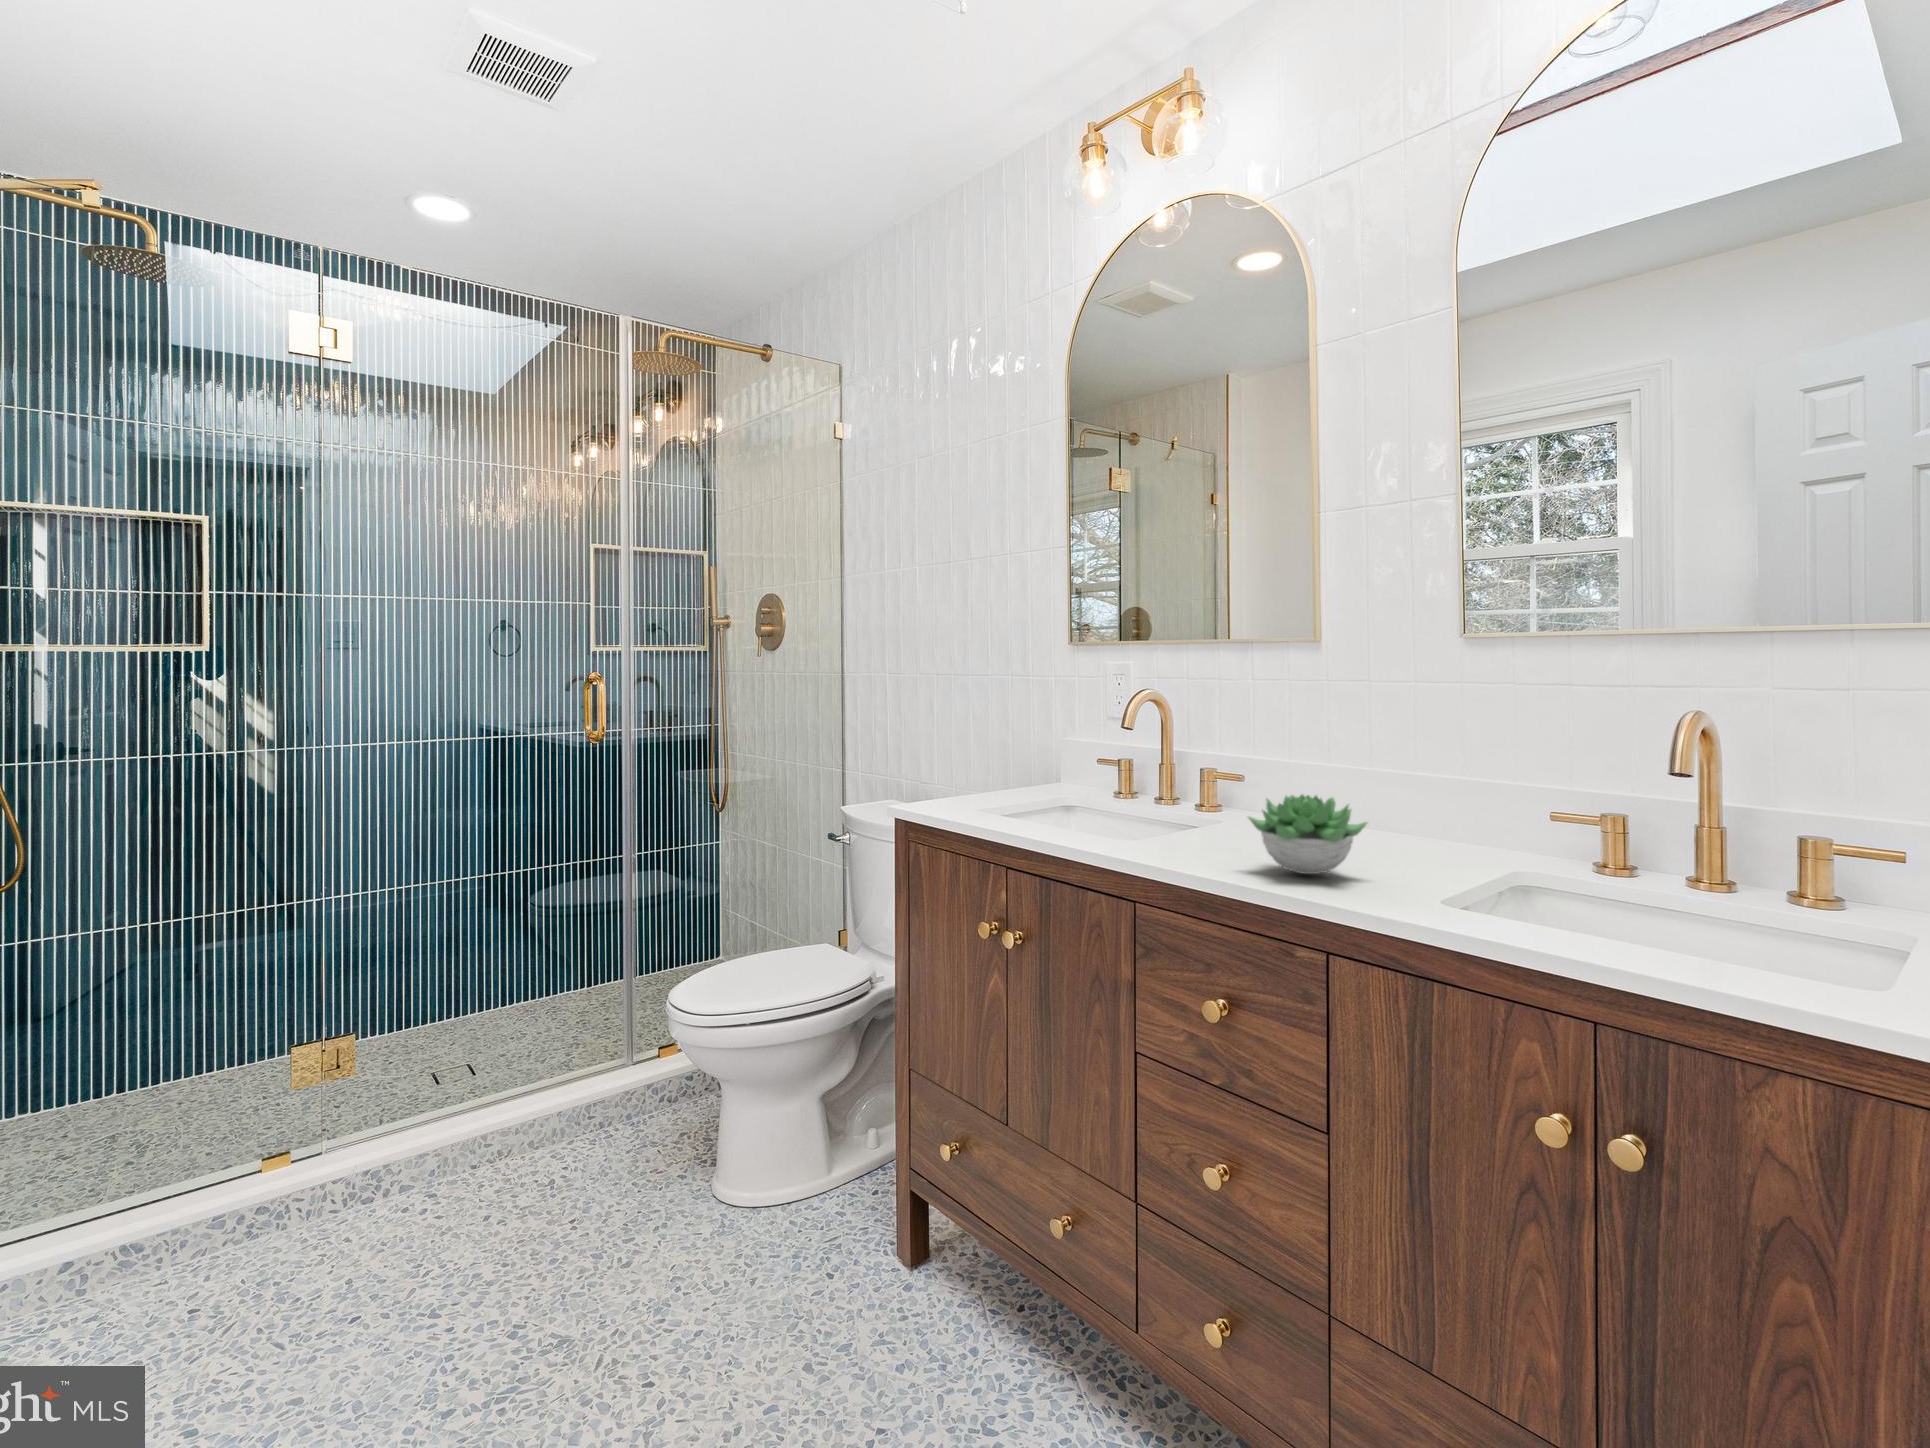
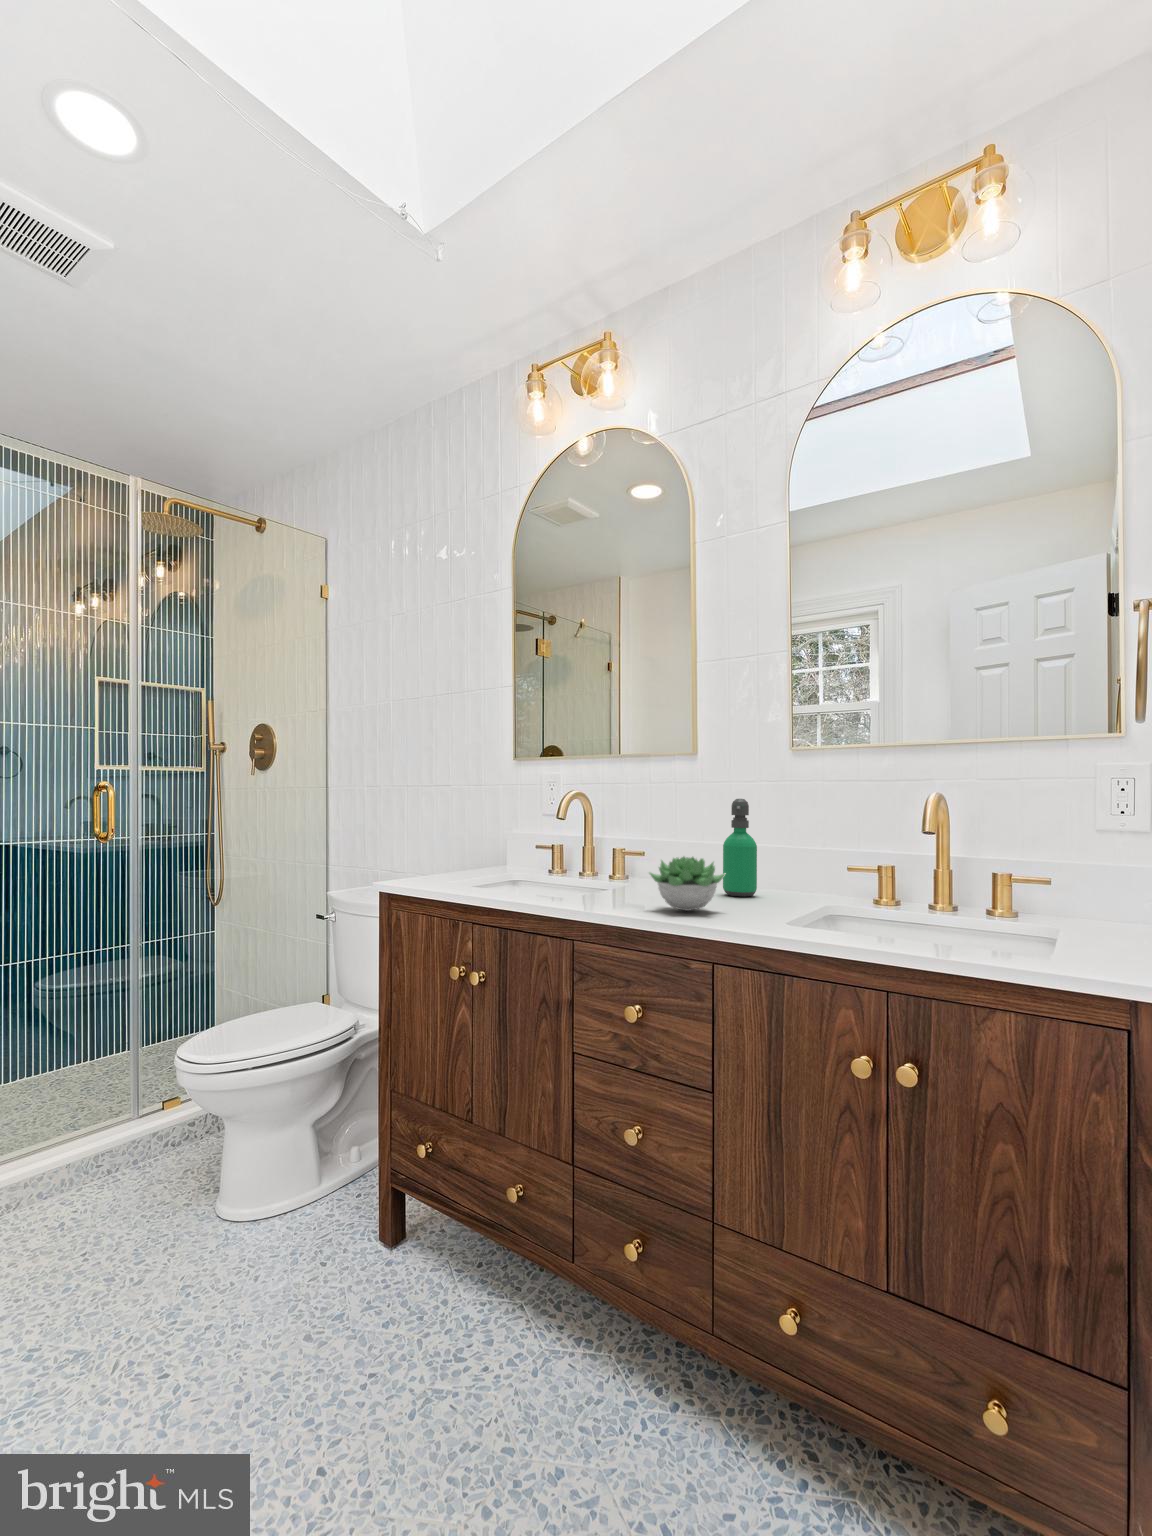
soap dispenser: none [1370,703,1425,849] -> present [723,799,757,896]

